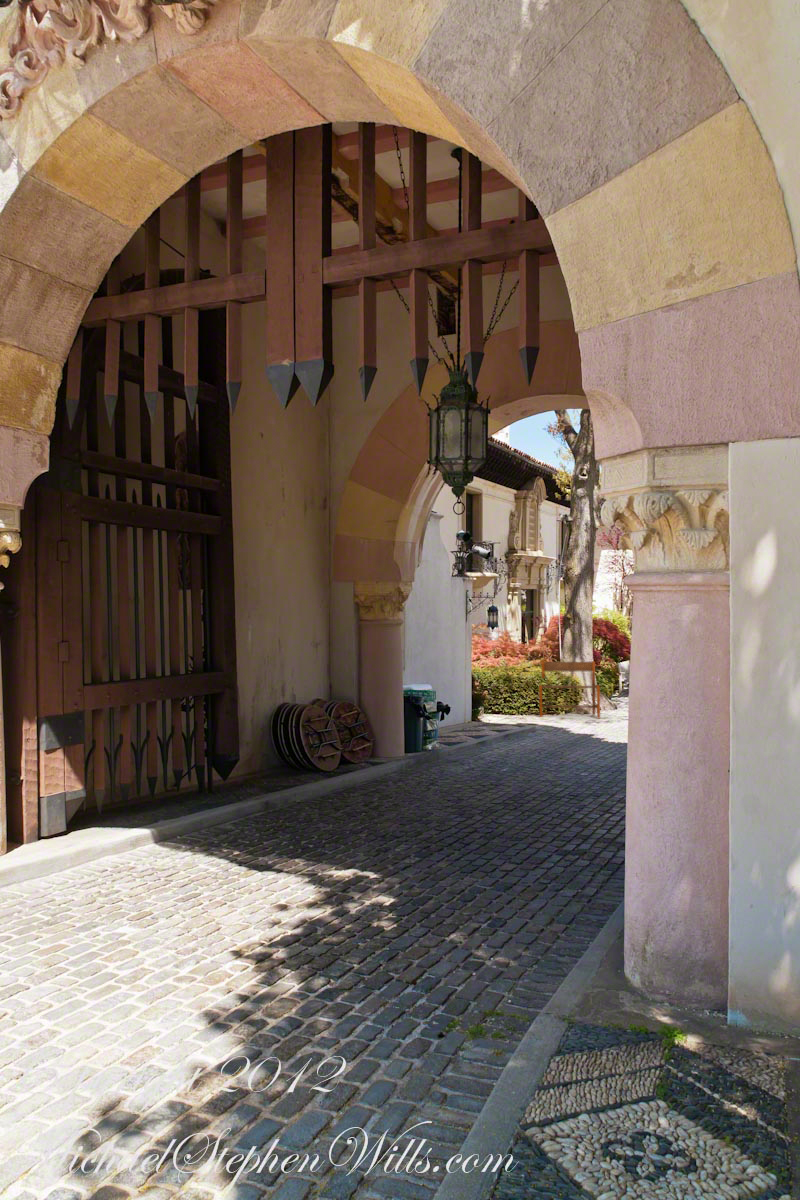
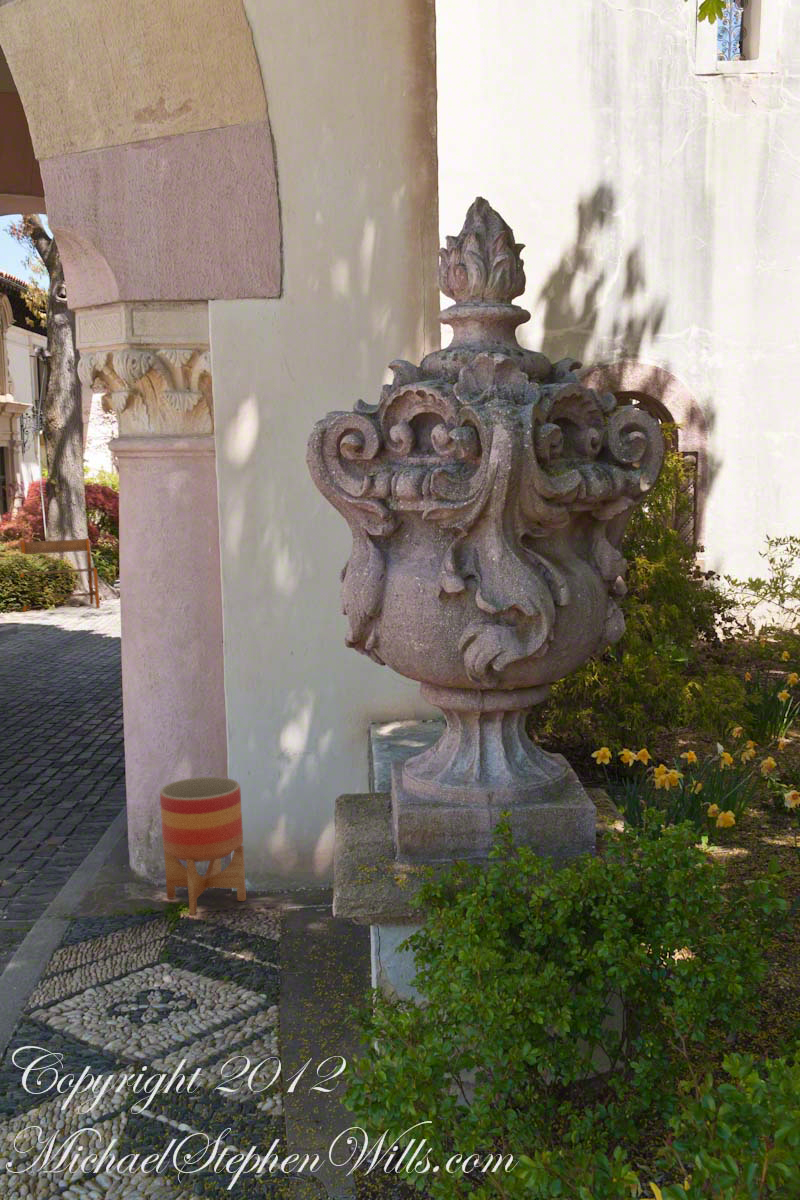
planter: none [660,904,745,1048] -> present [160,777,246,915]

